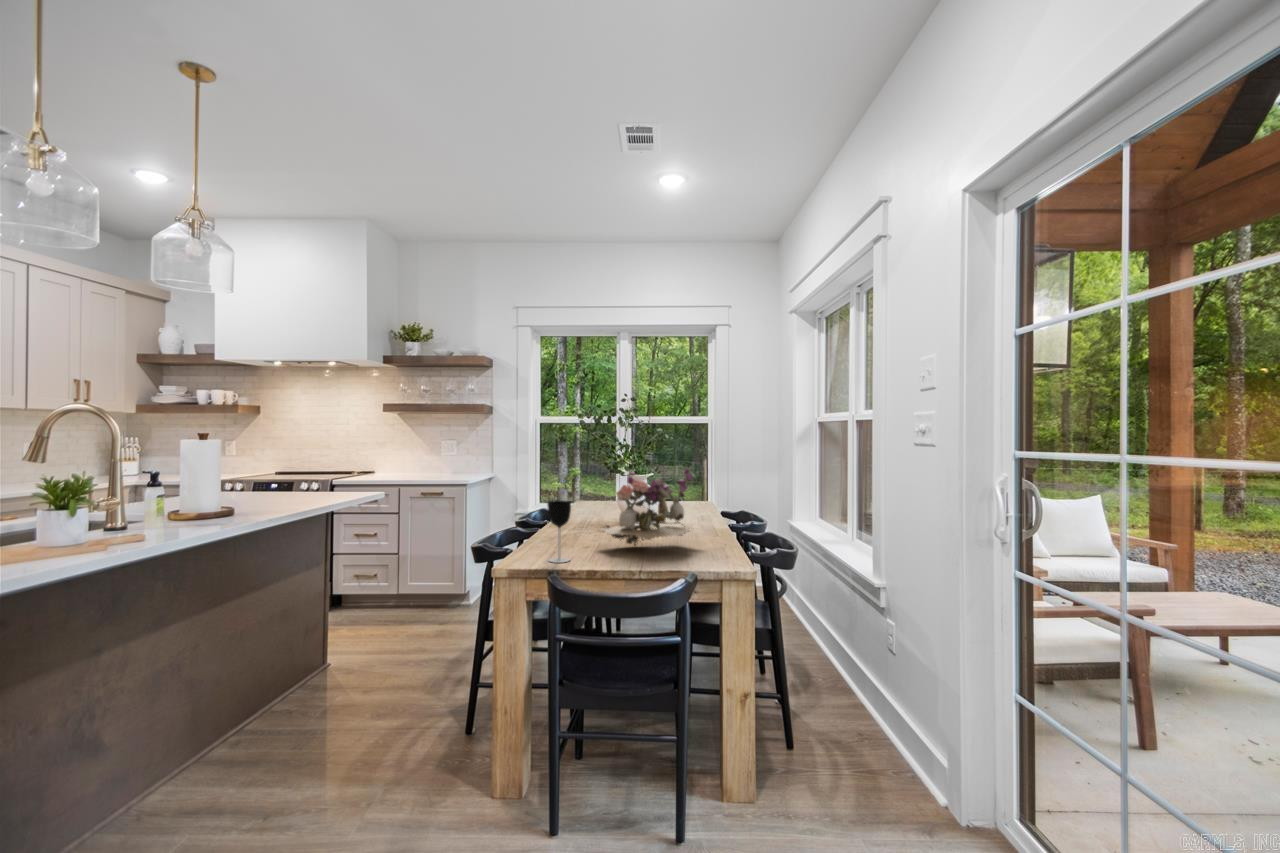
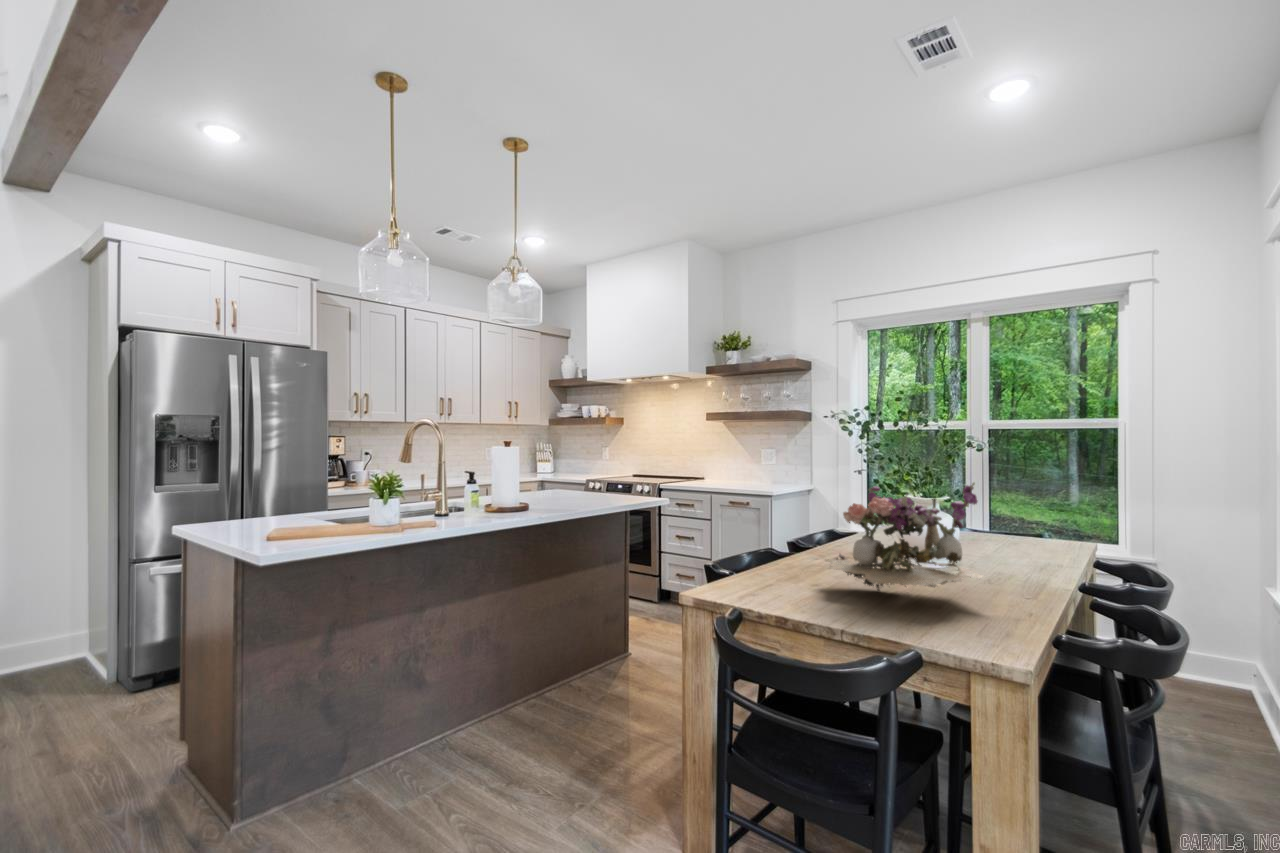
wine glass: present [547,501,571,563] -> none [736,517,766,597]

